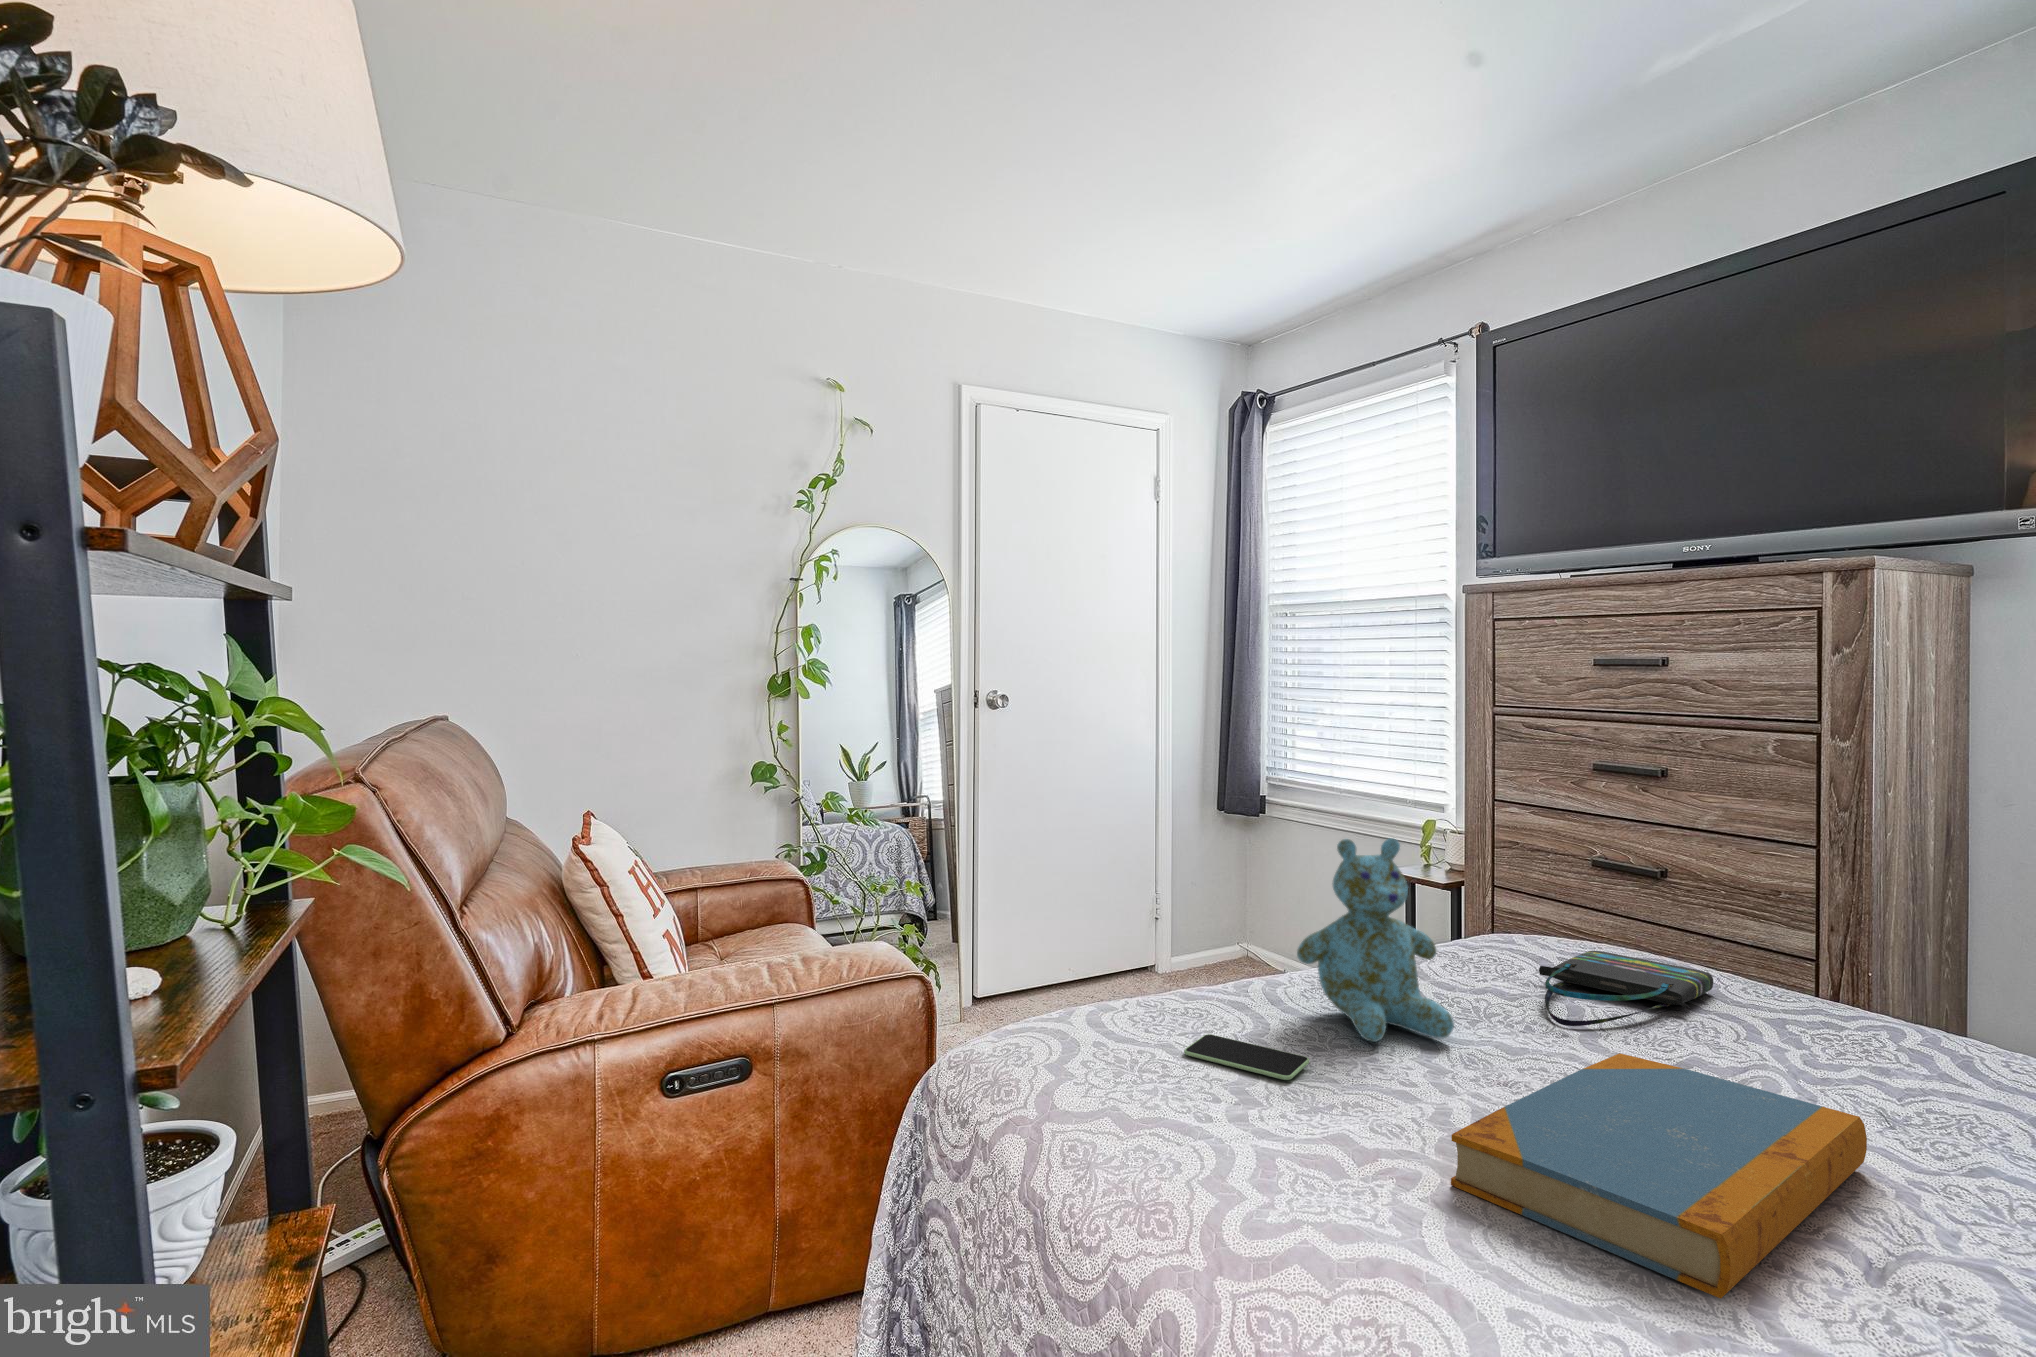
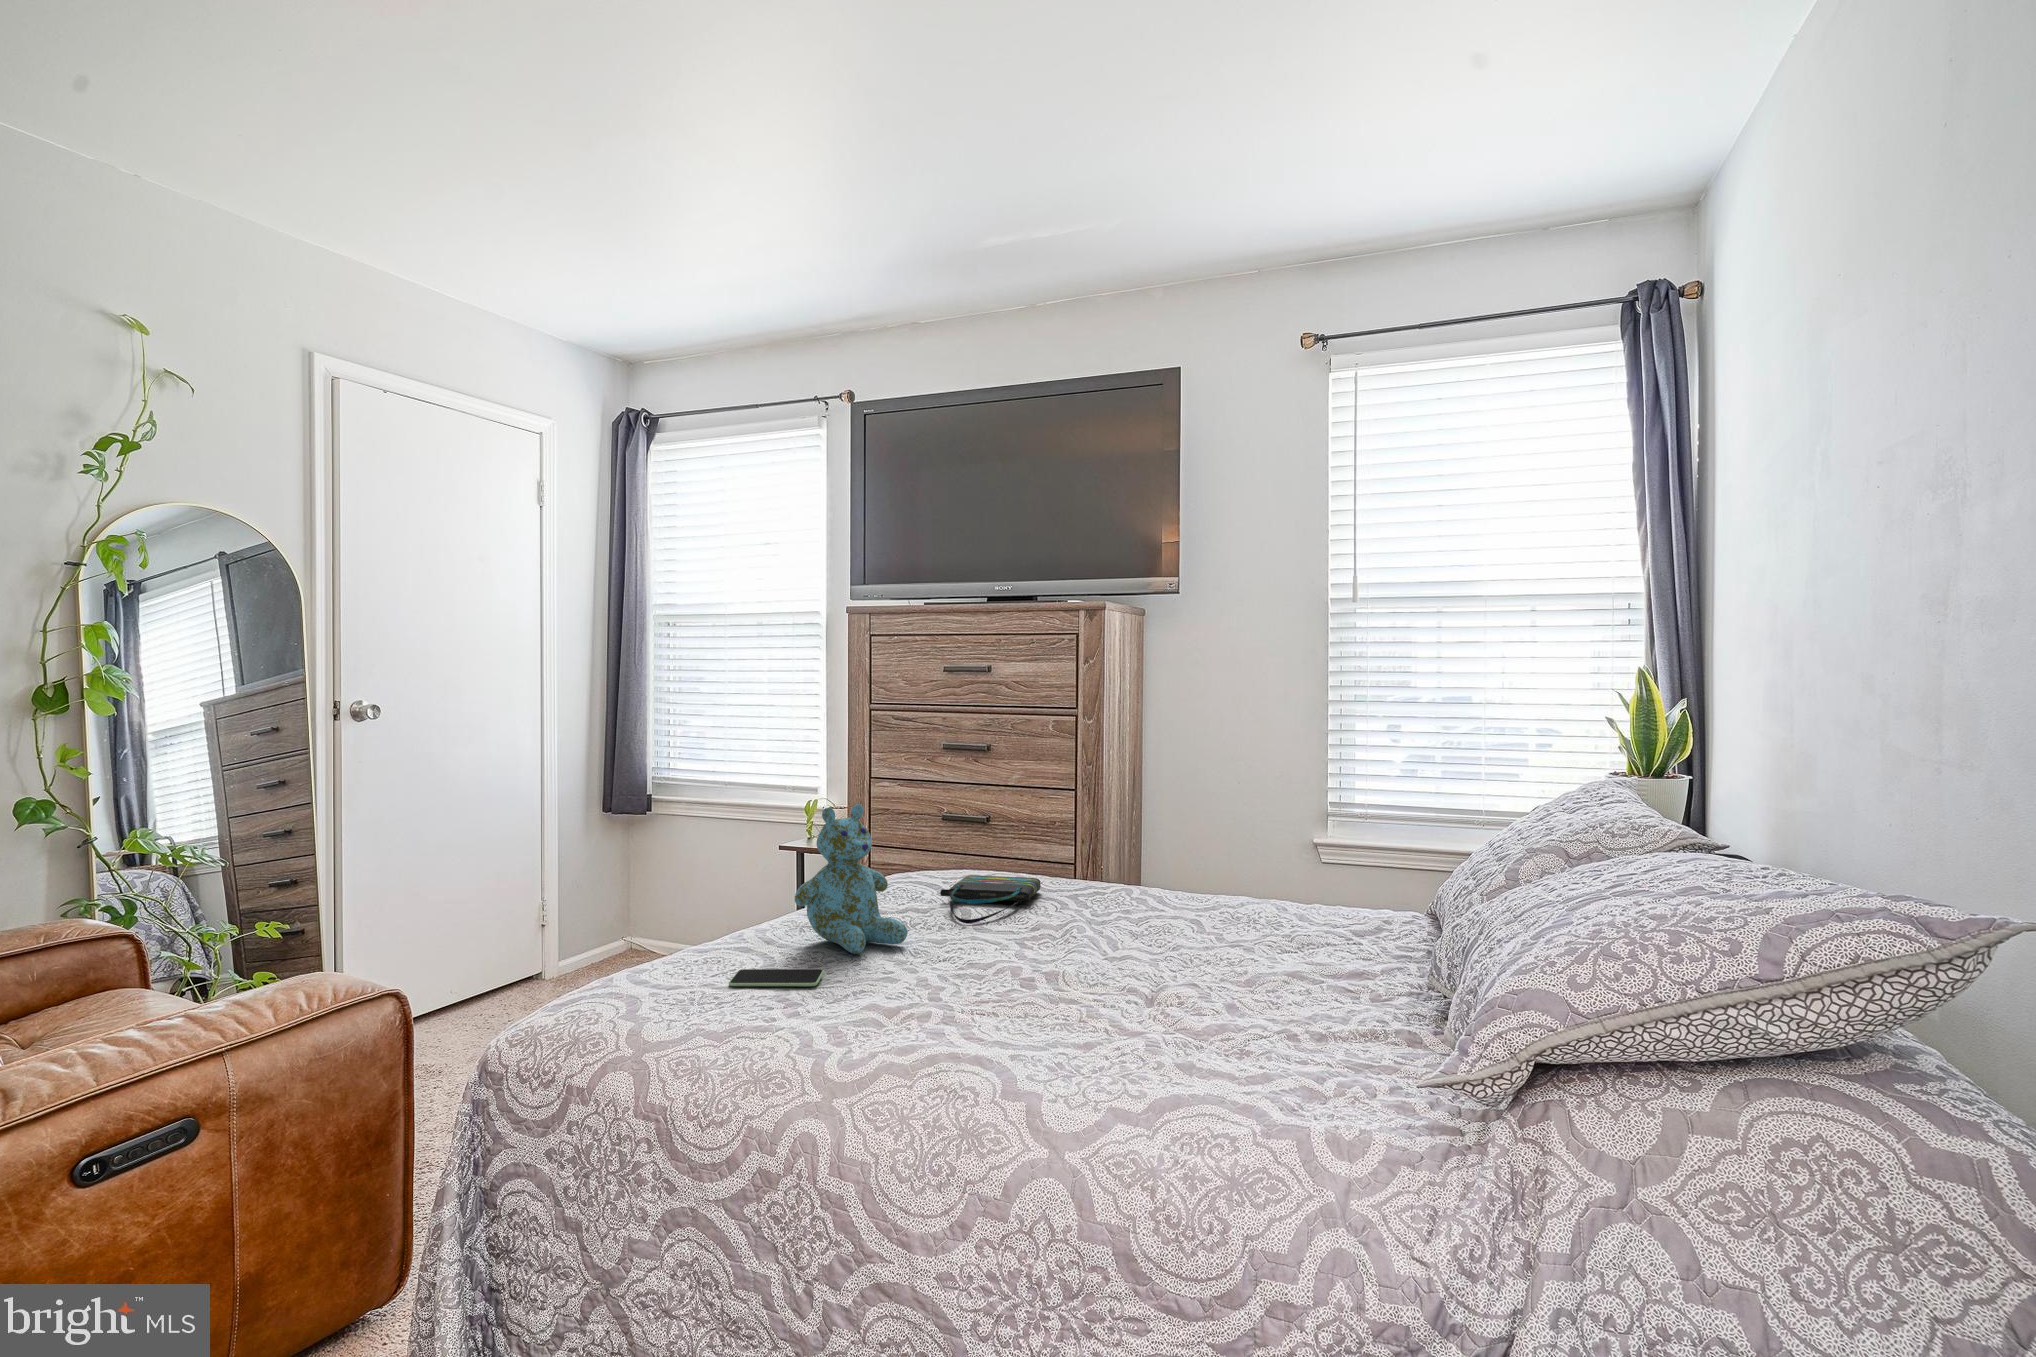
book: present [1451,1053,1867,1299] -> none [946,927,1140,1032]

